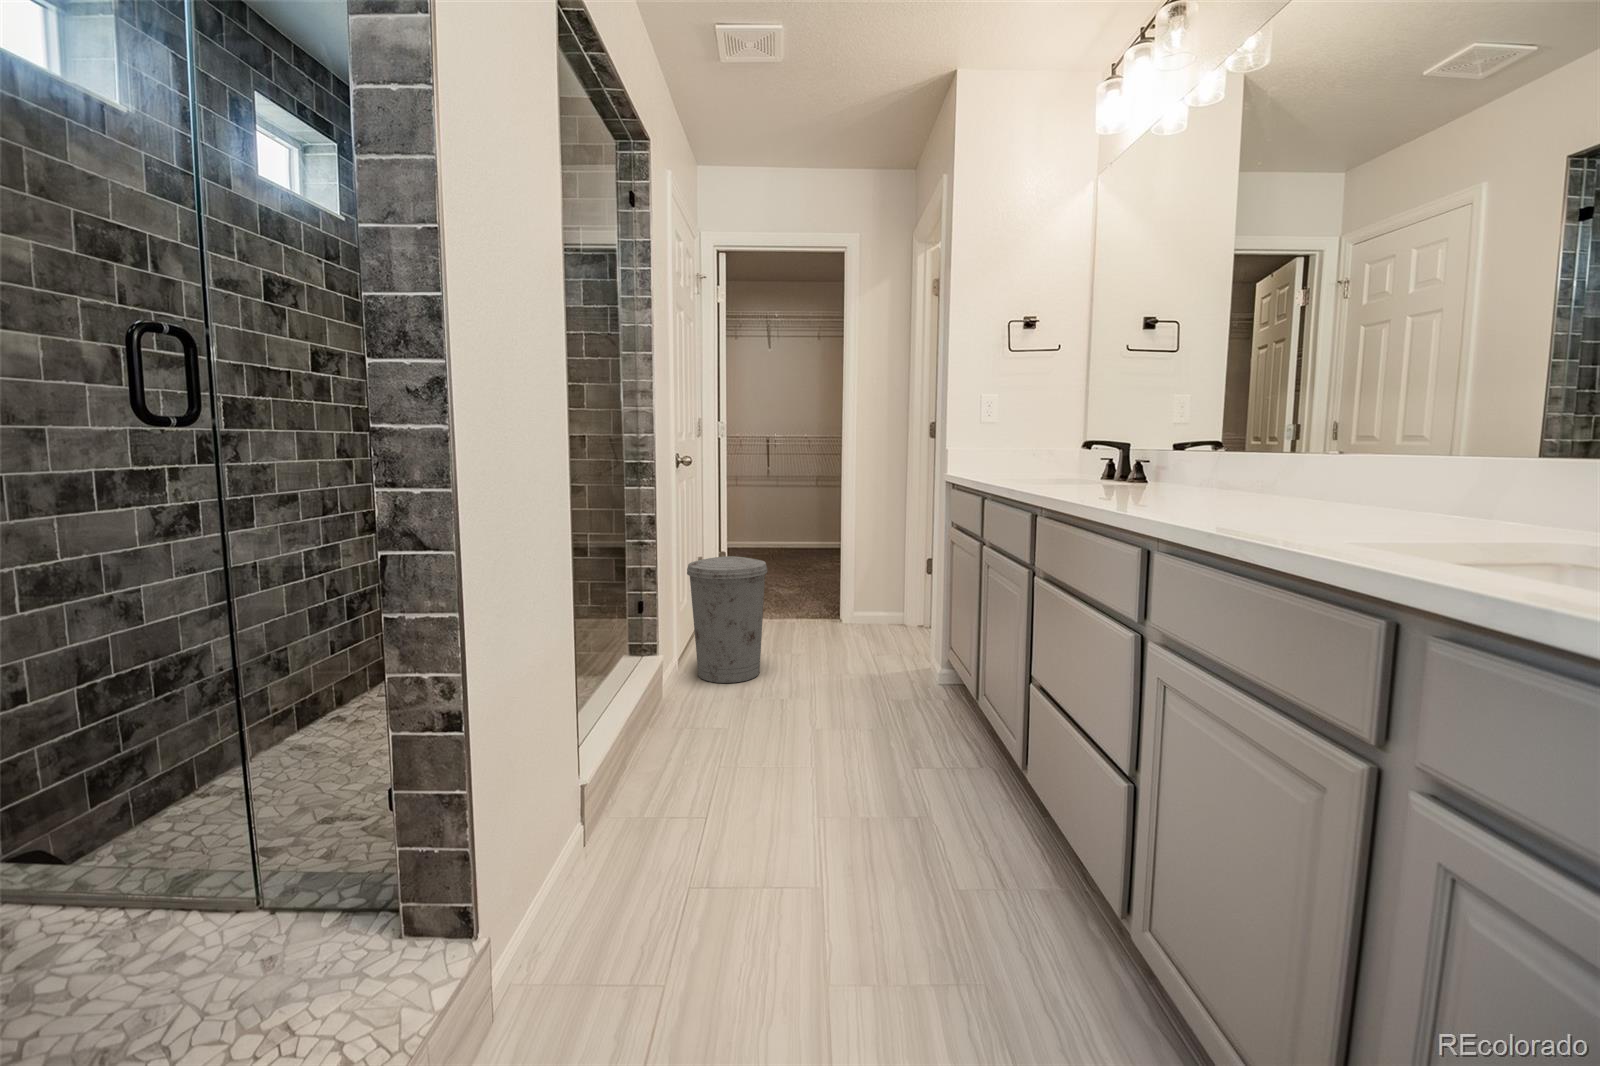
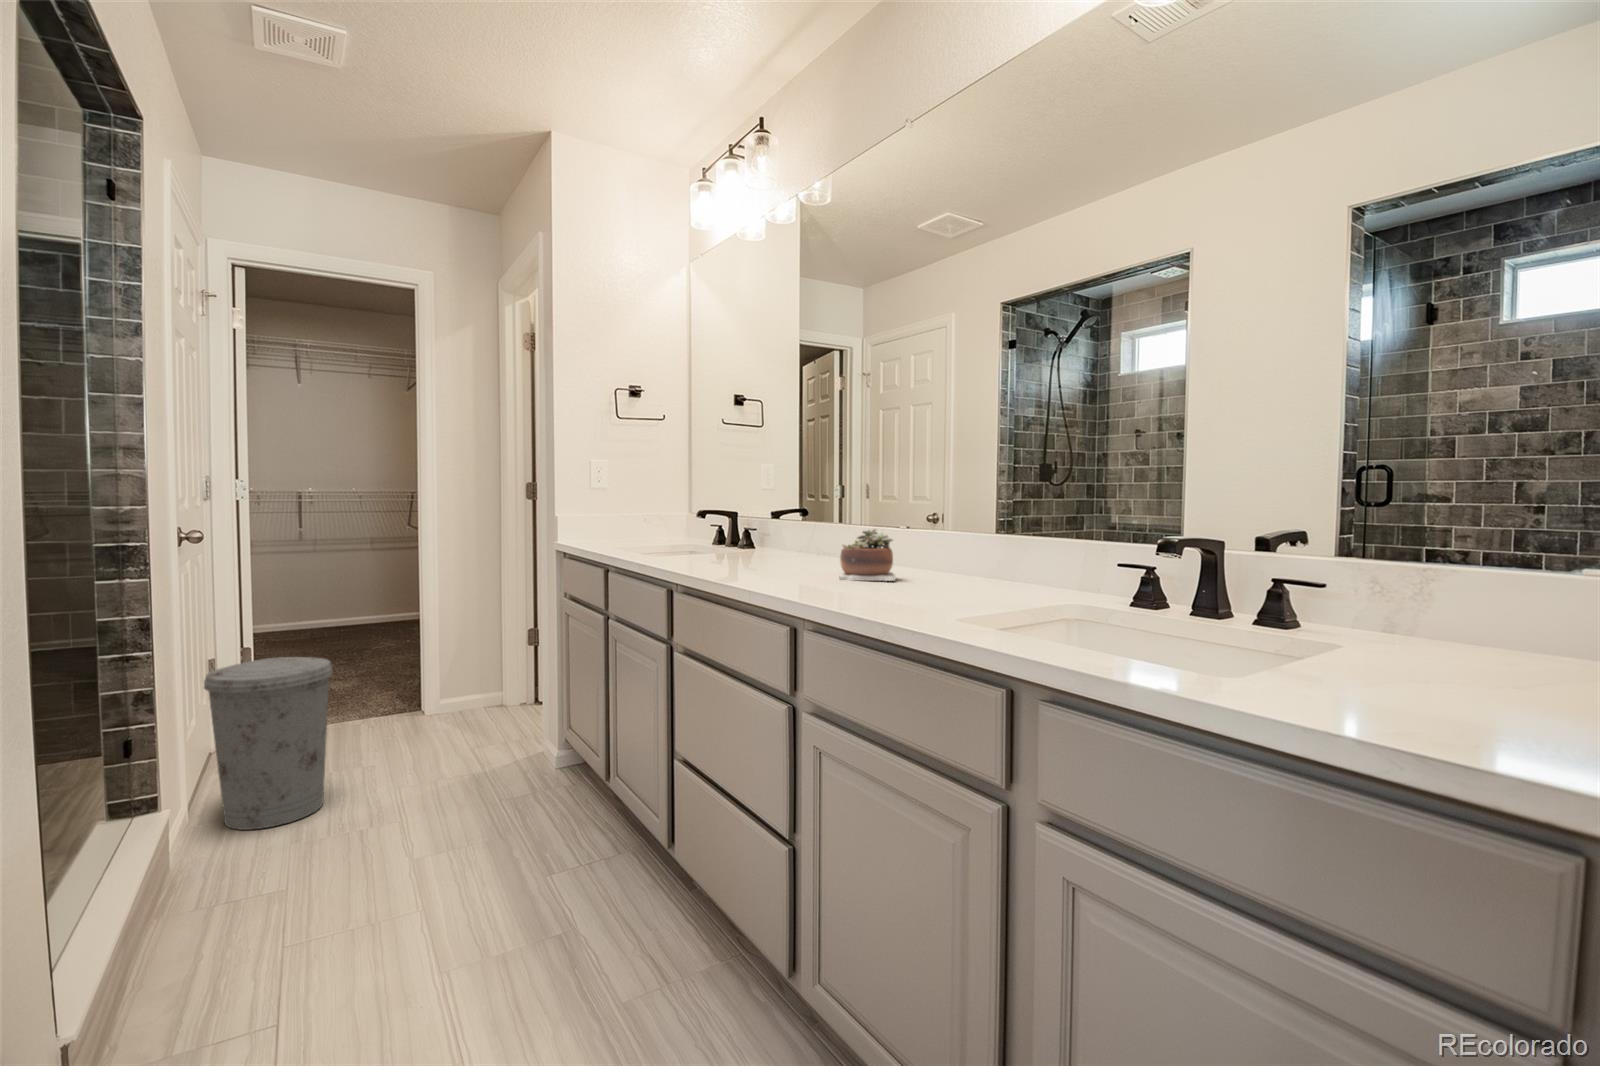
succulent plant: none [1254,447,1344,512] -> present [839,529,896,581]

